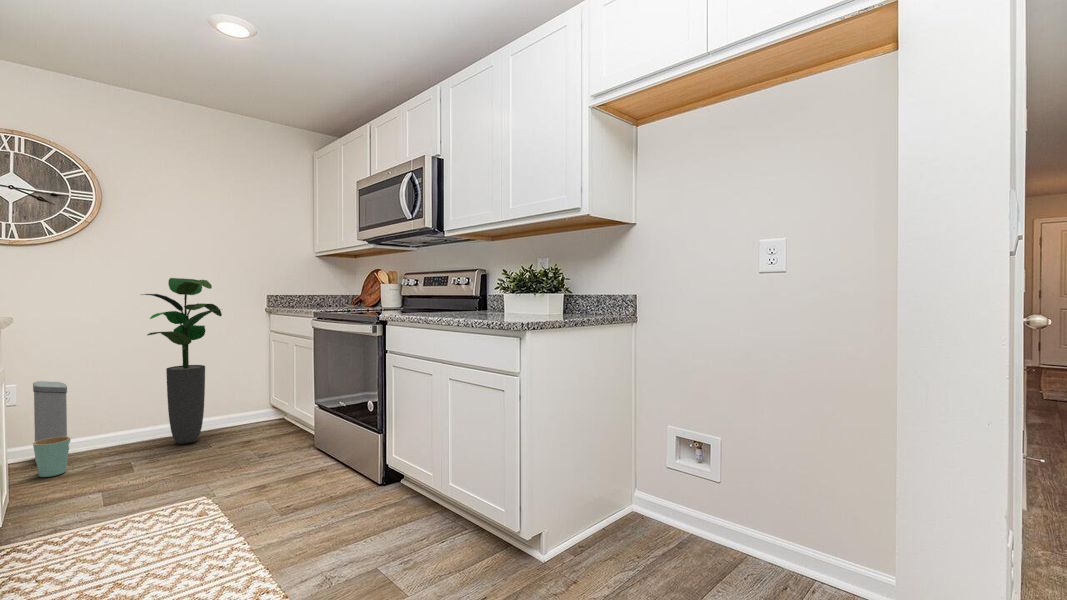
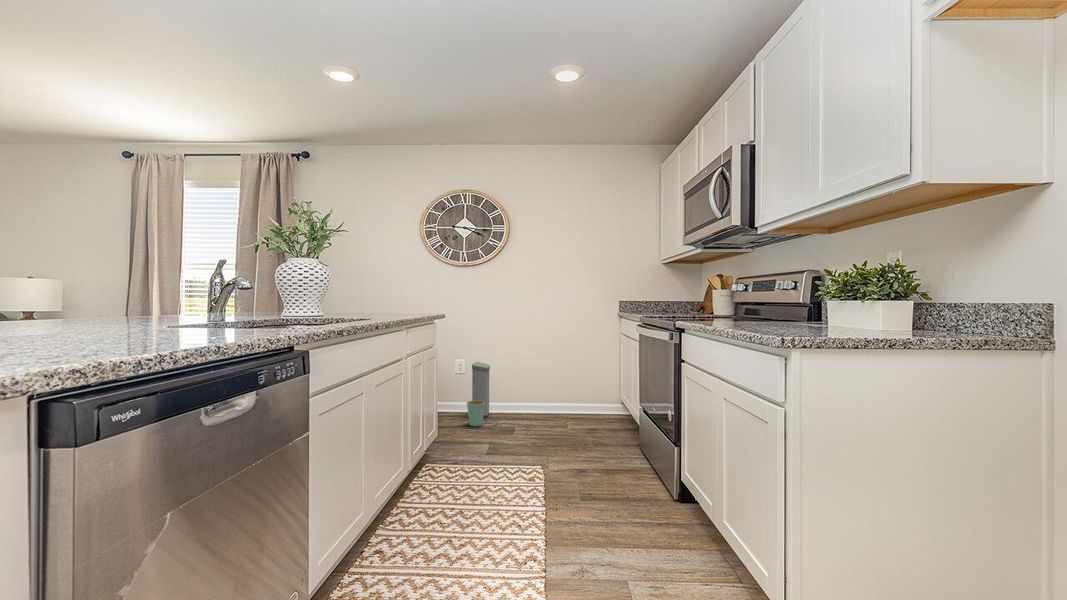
potted plant: present [144,278,222,444] -> none [524,293,580,421]

